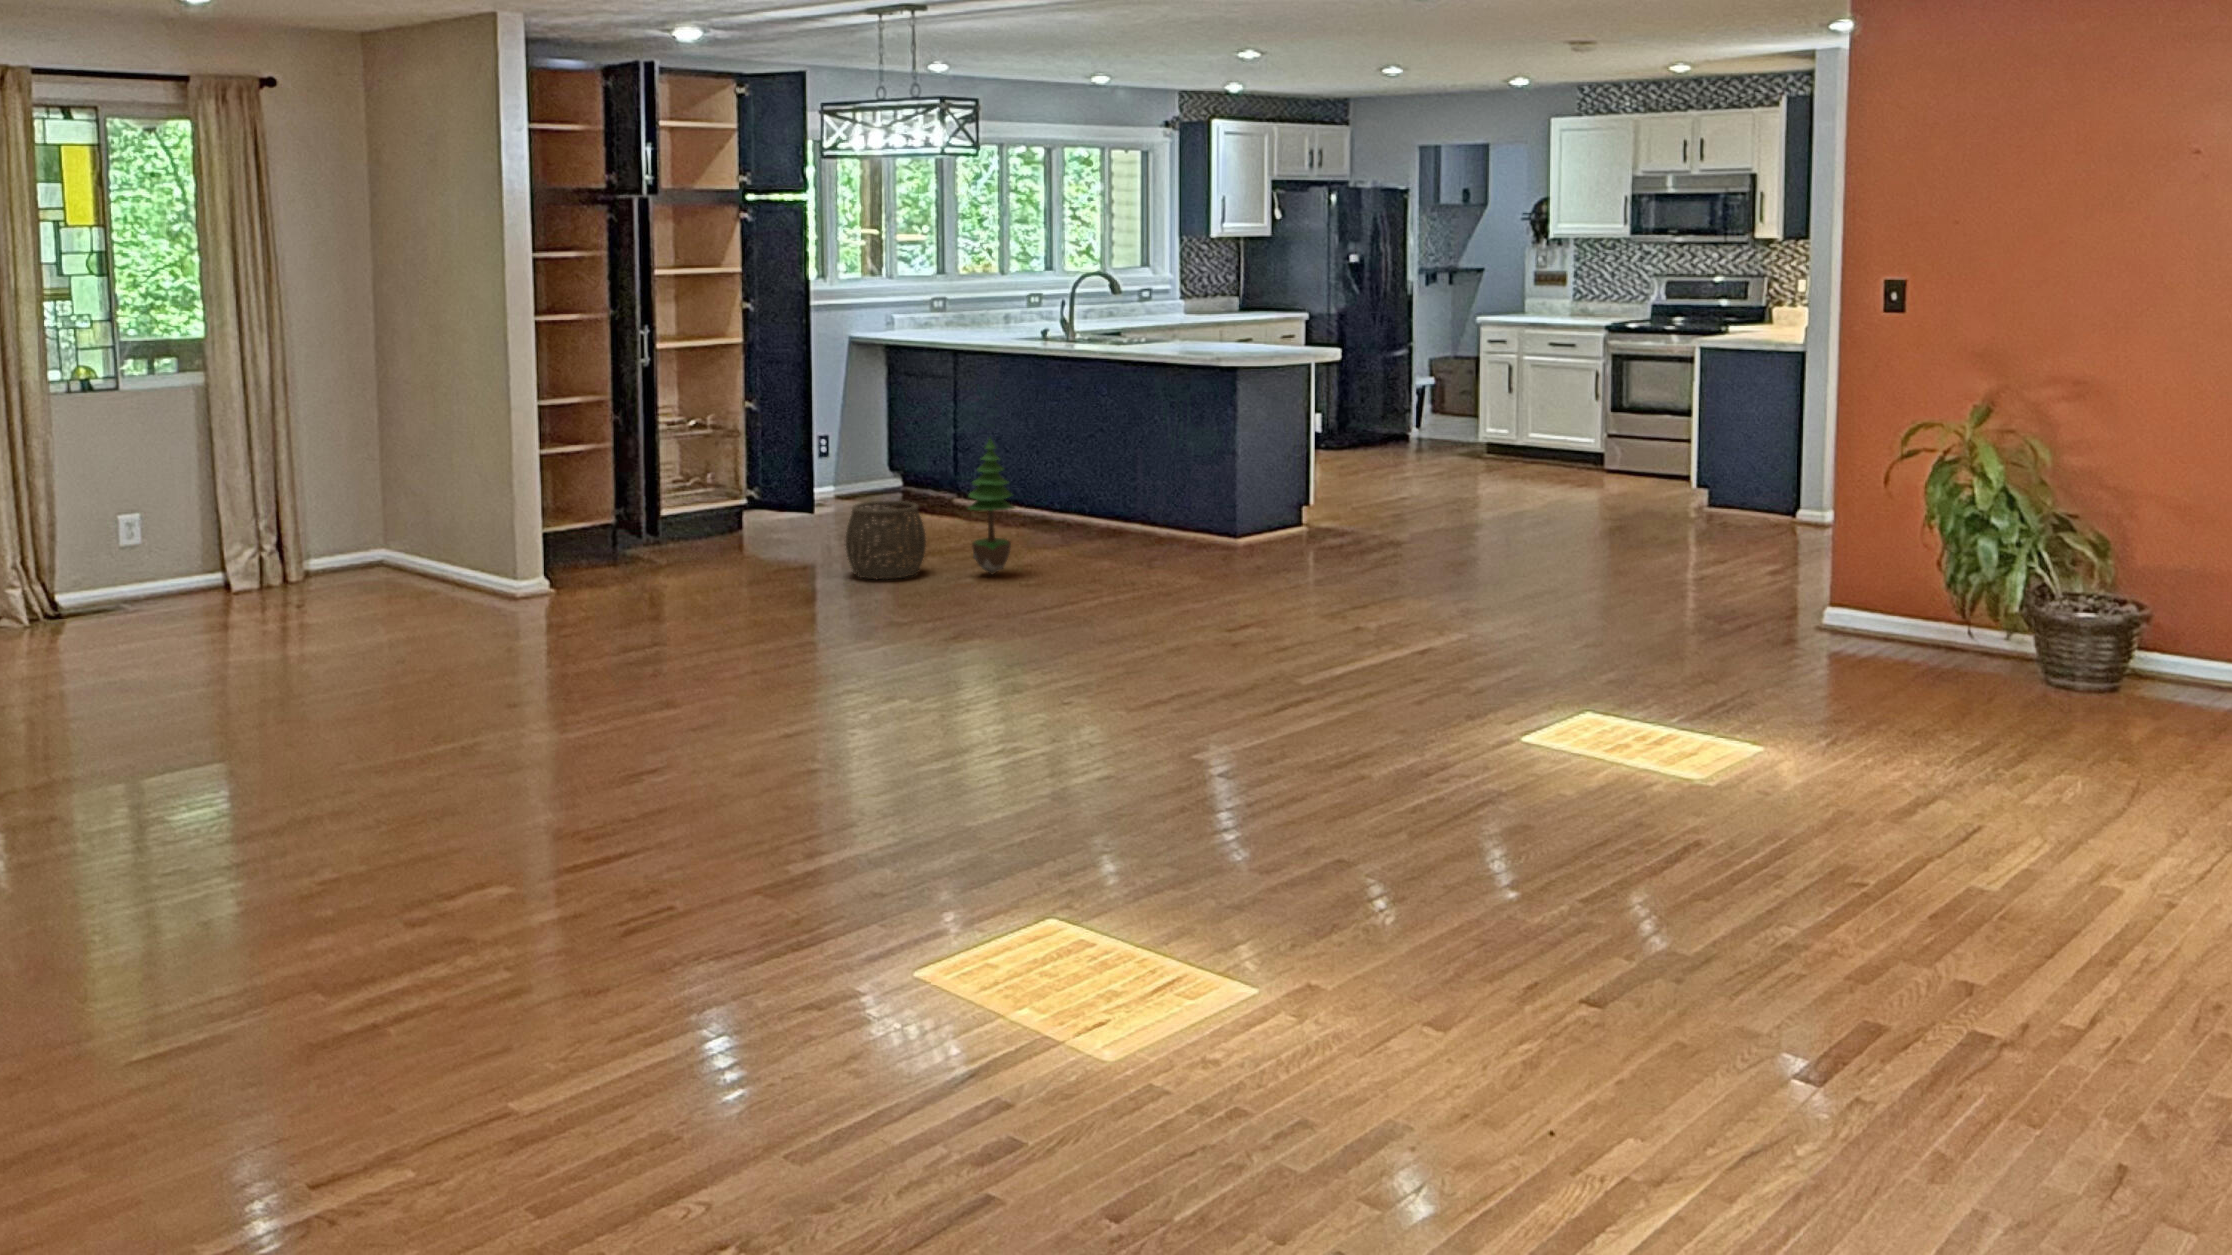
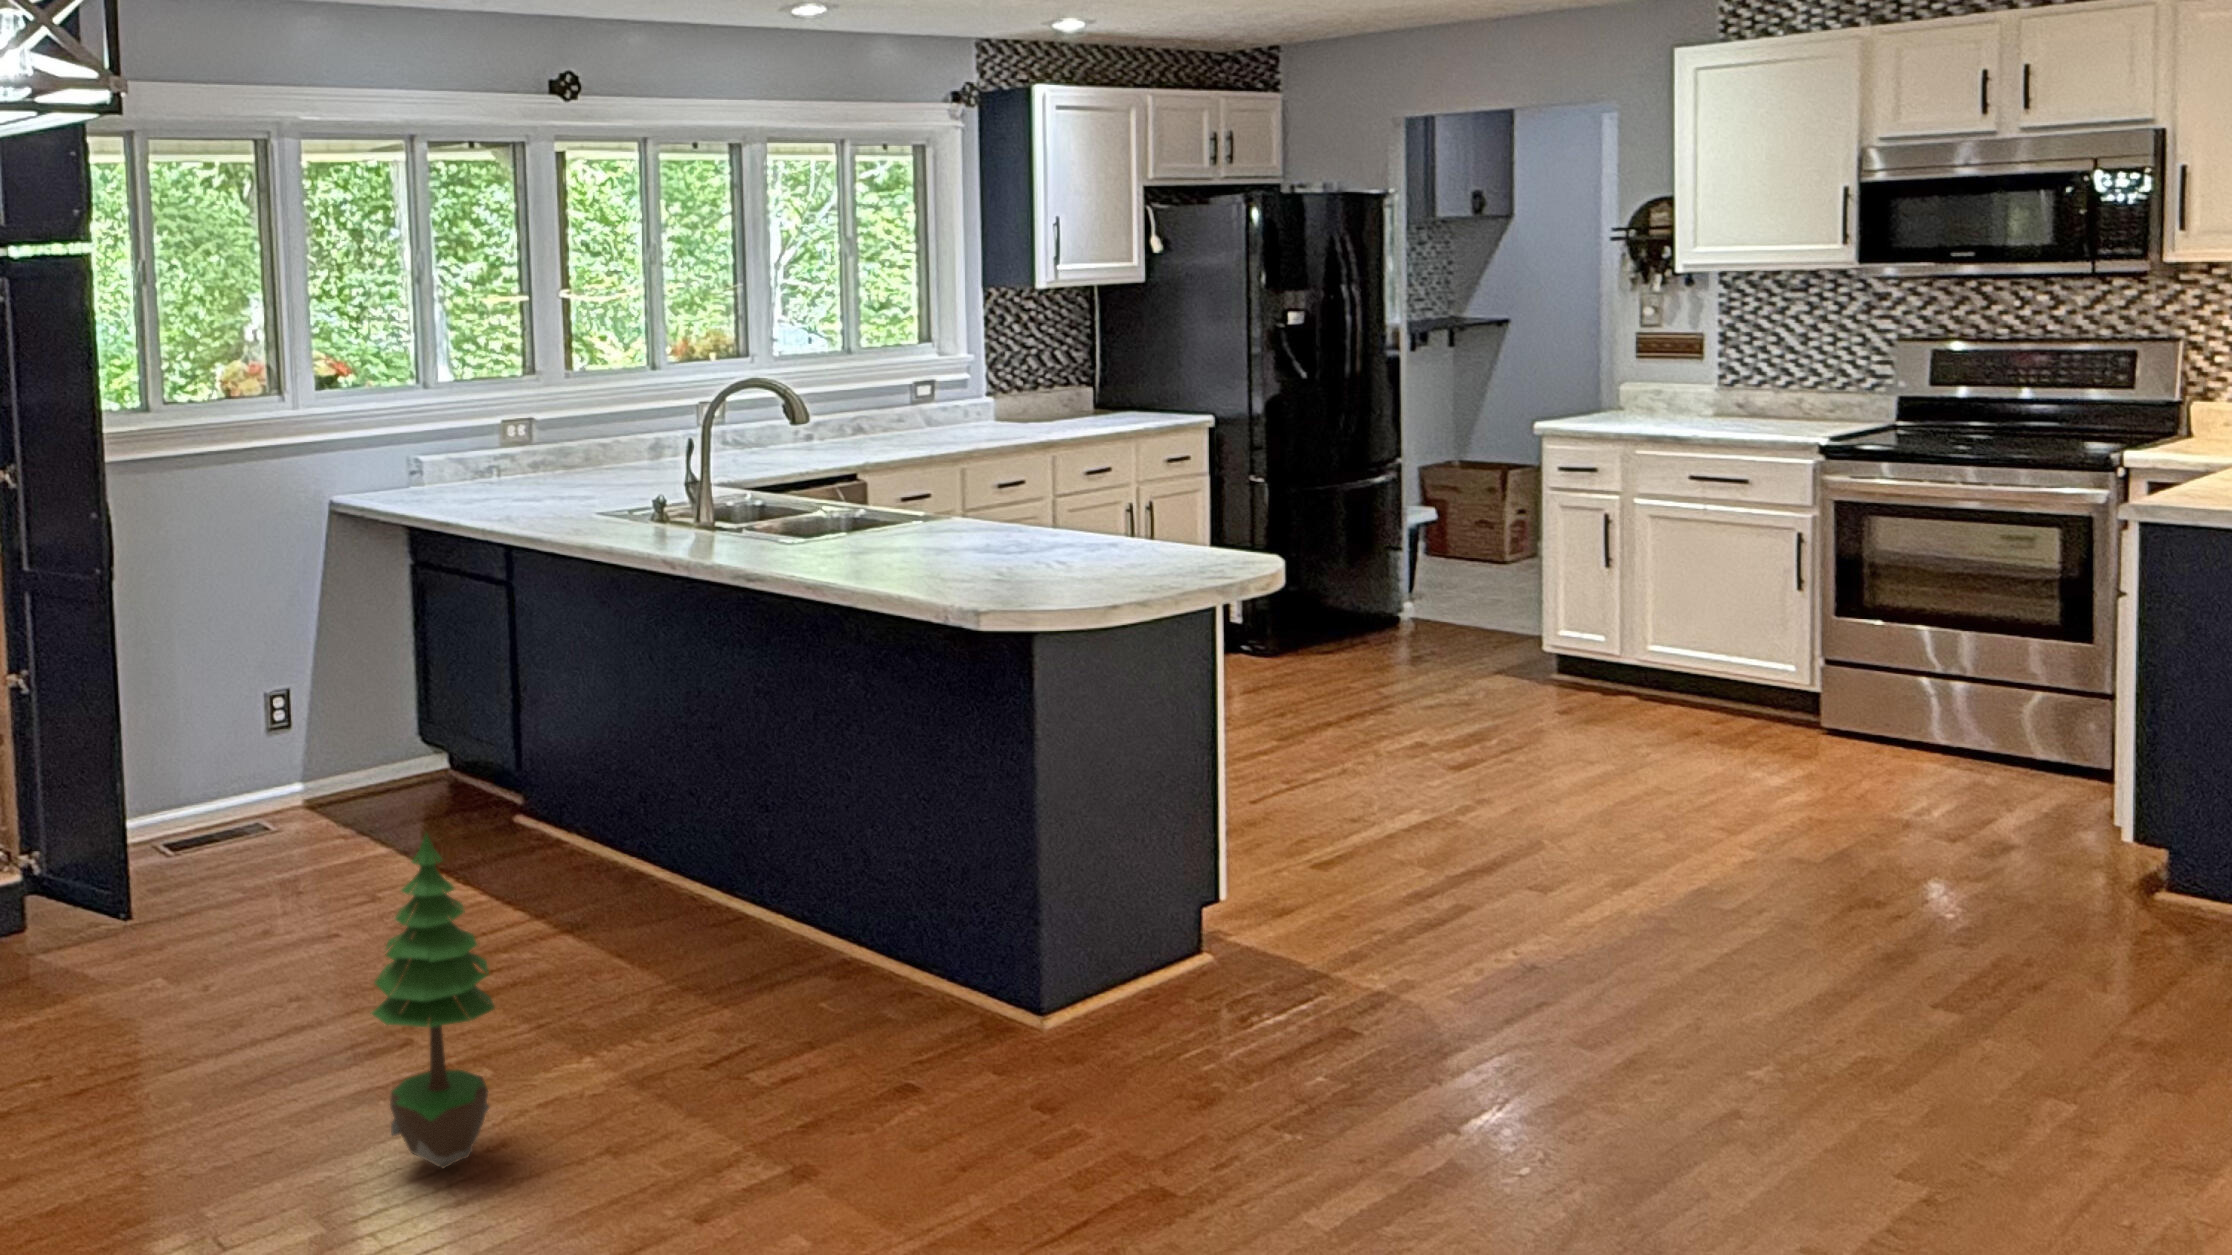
woven basket: present [845,501,926,579] -> none [92,962,299,1188]

